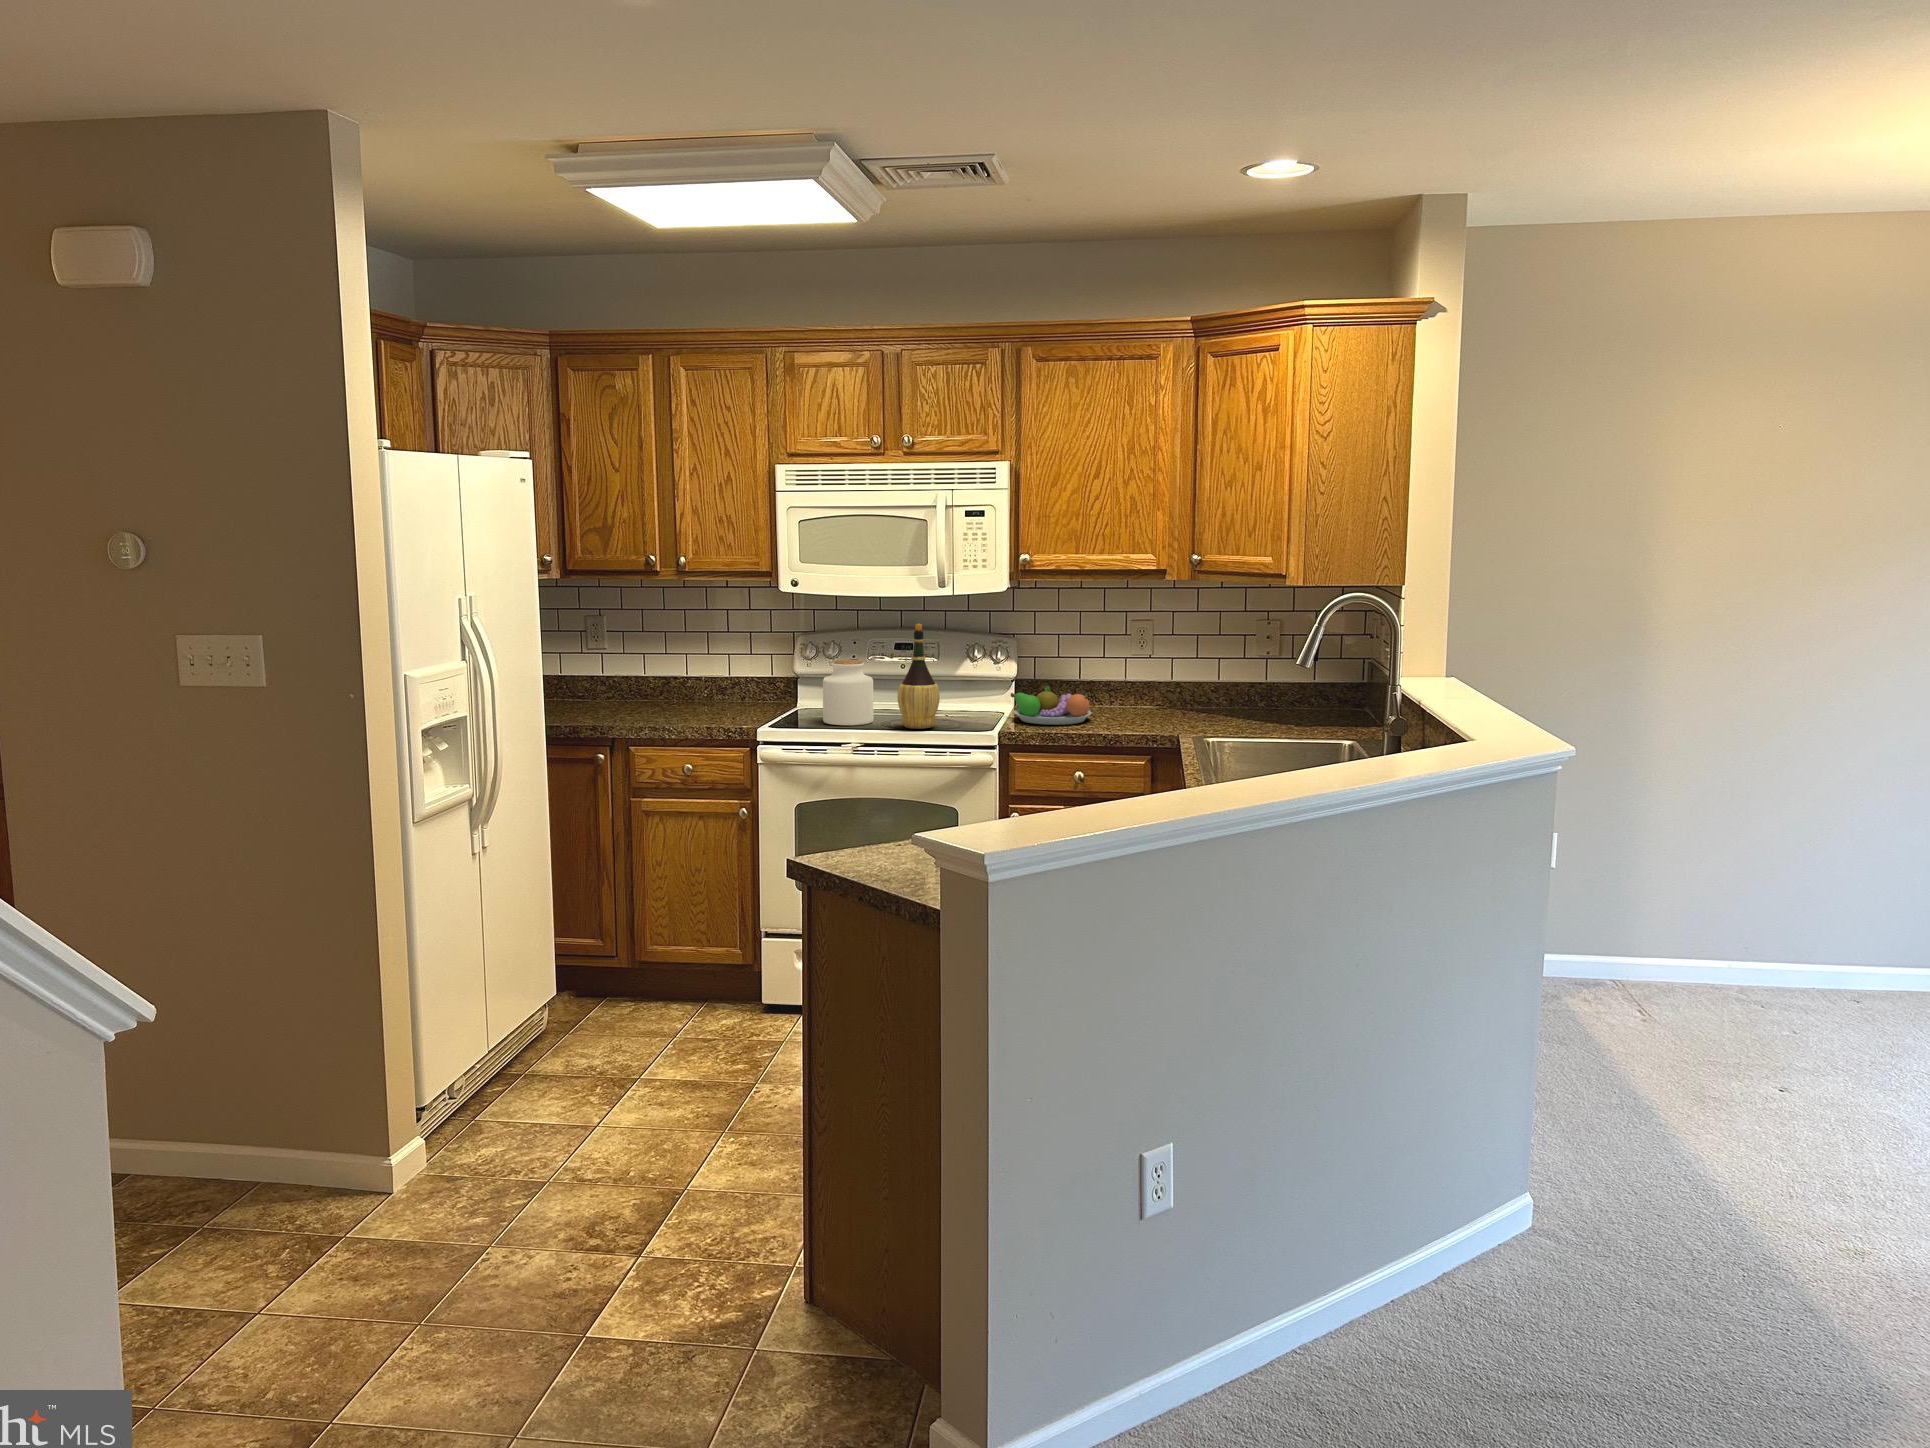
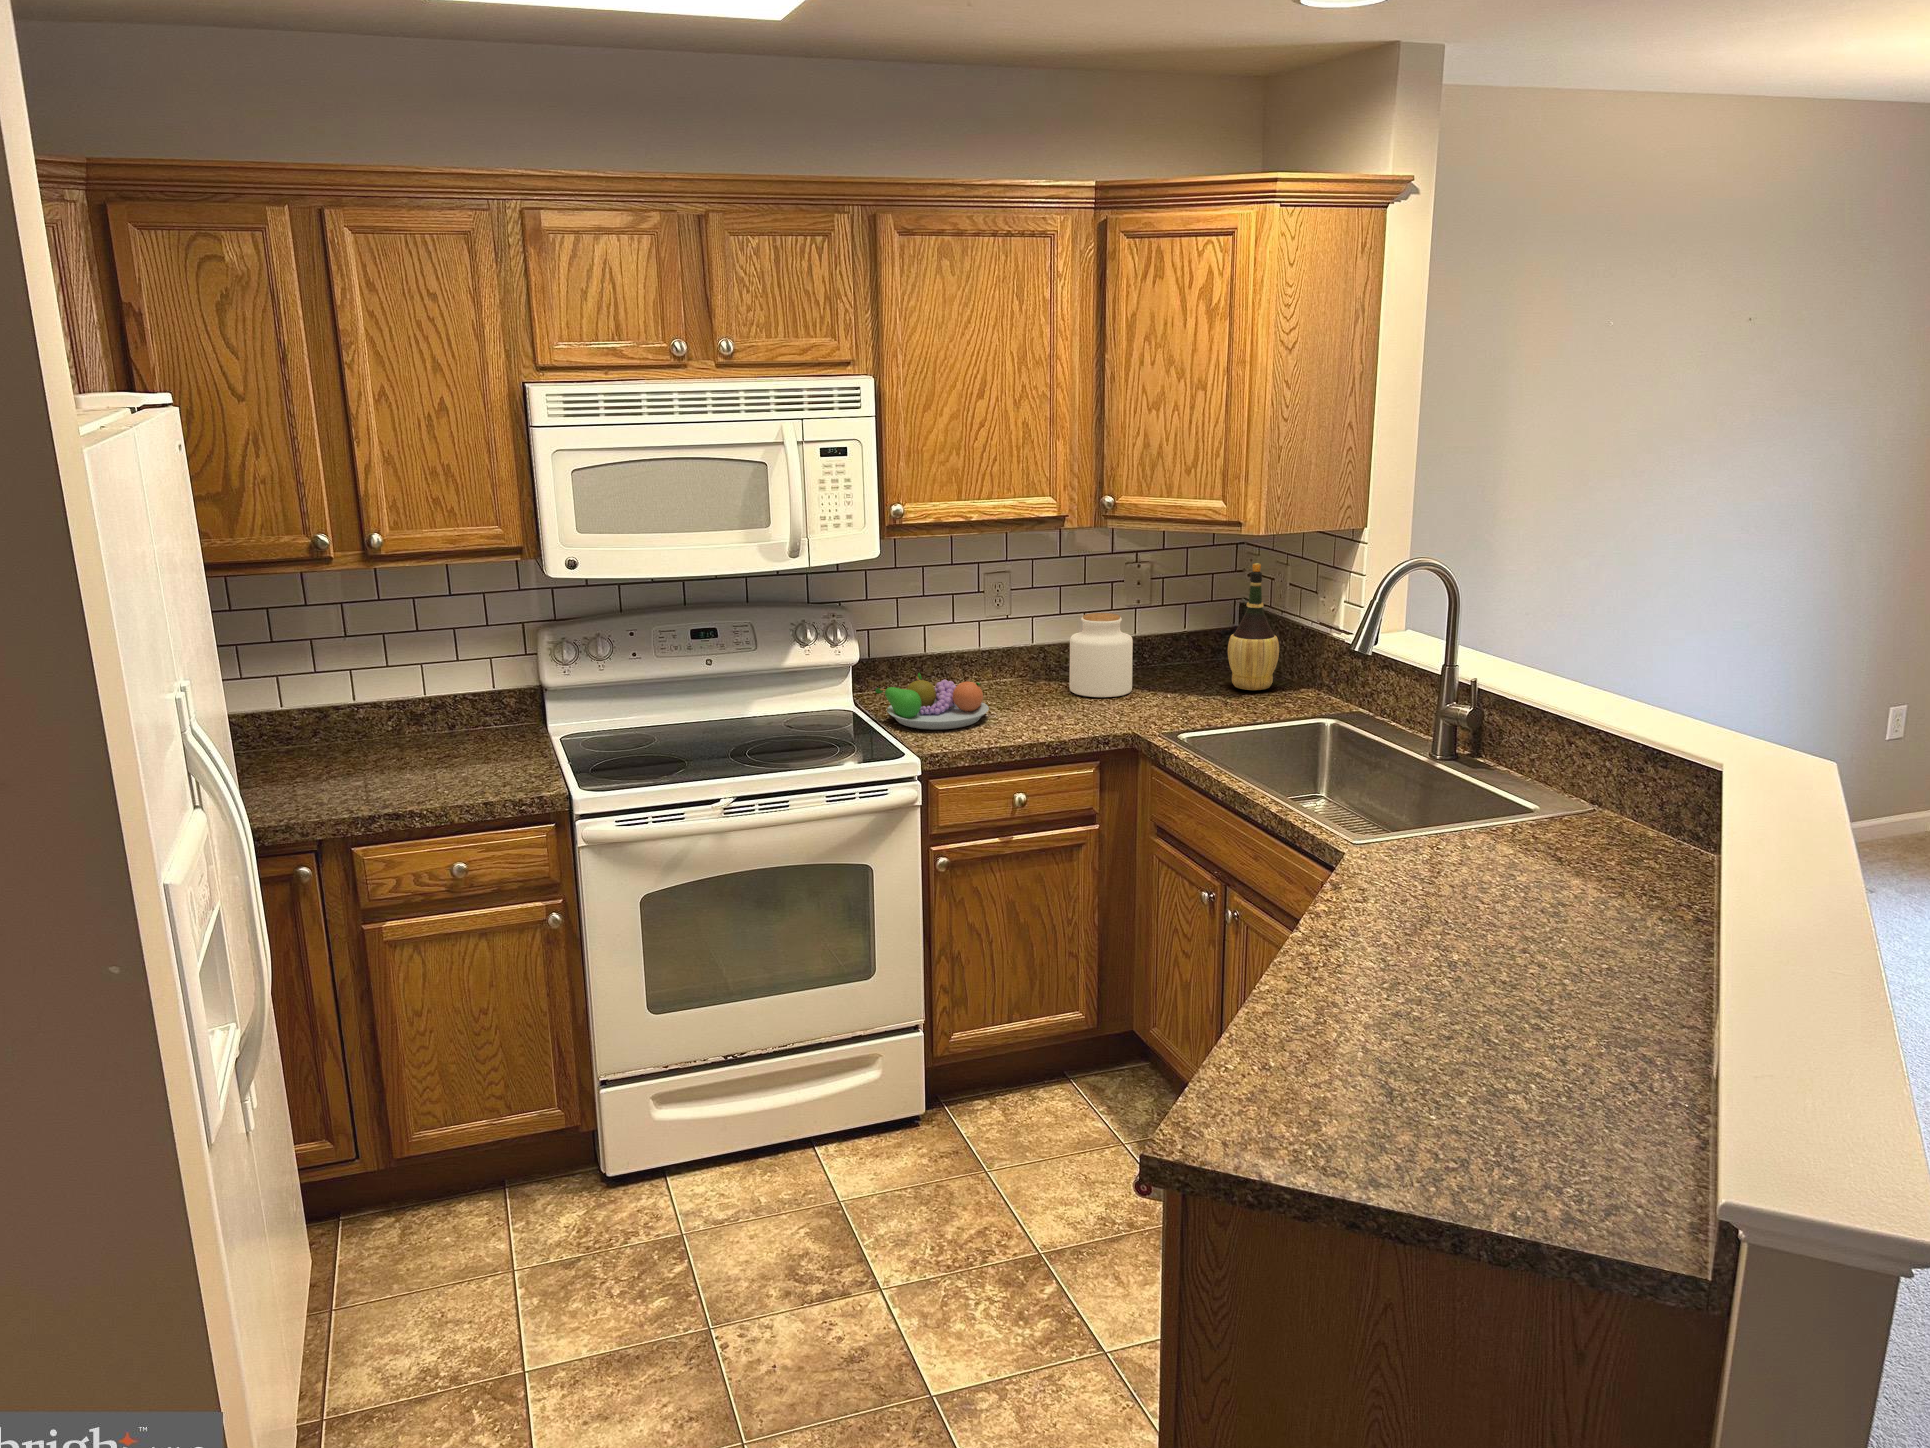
wine bottle: present [897,624,940,729] -> present [1228,563,1279,690]
jar: present [823,660,873,725] -> present [1069,613,1133,697]

